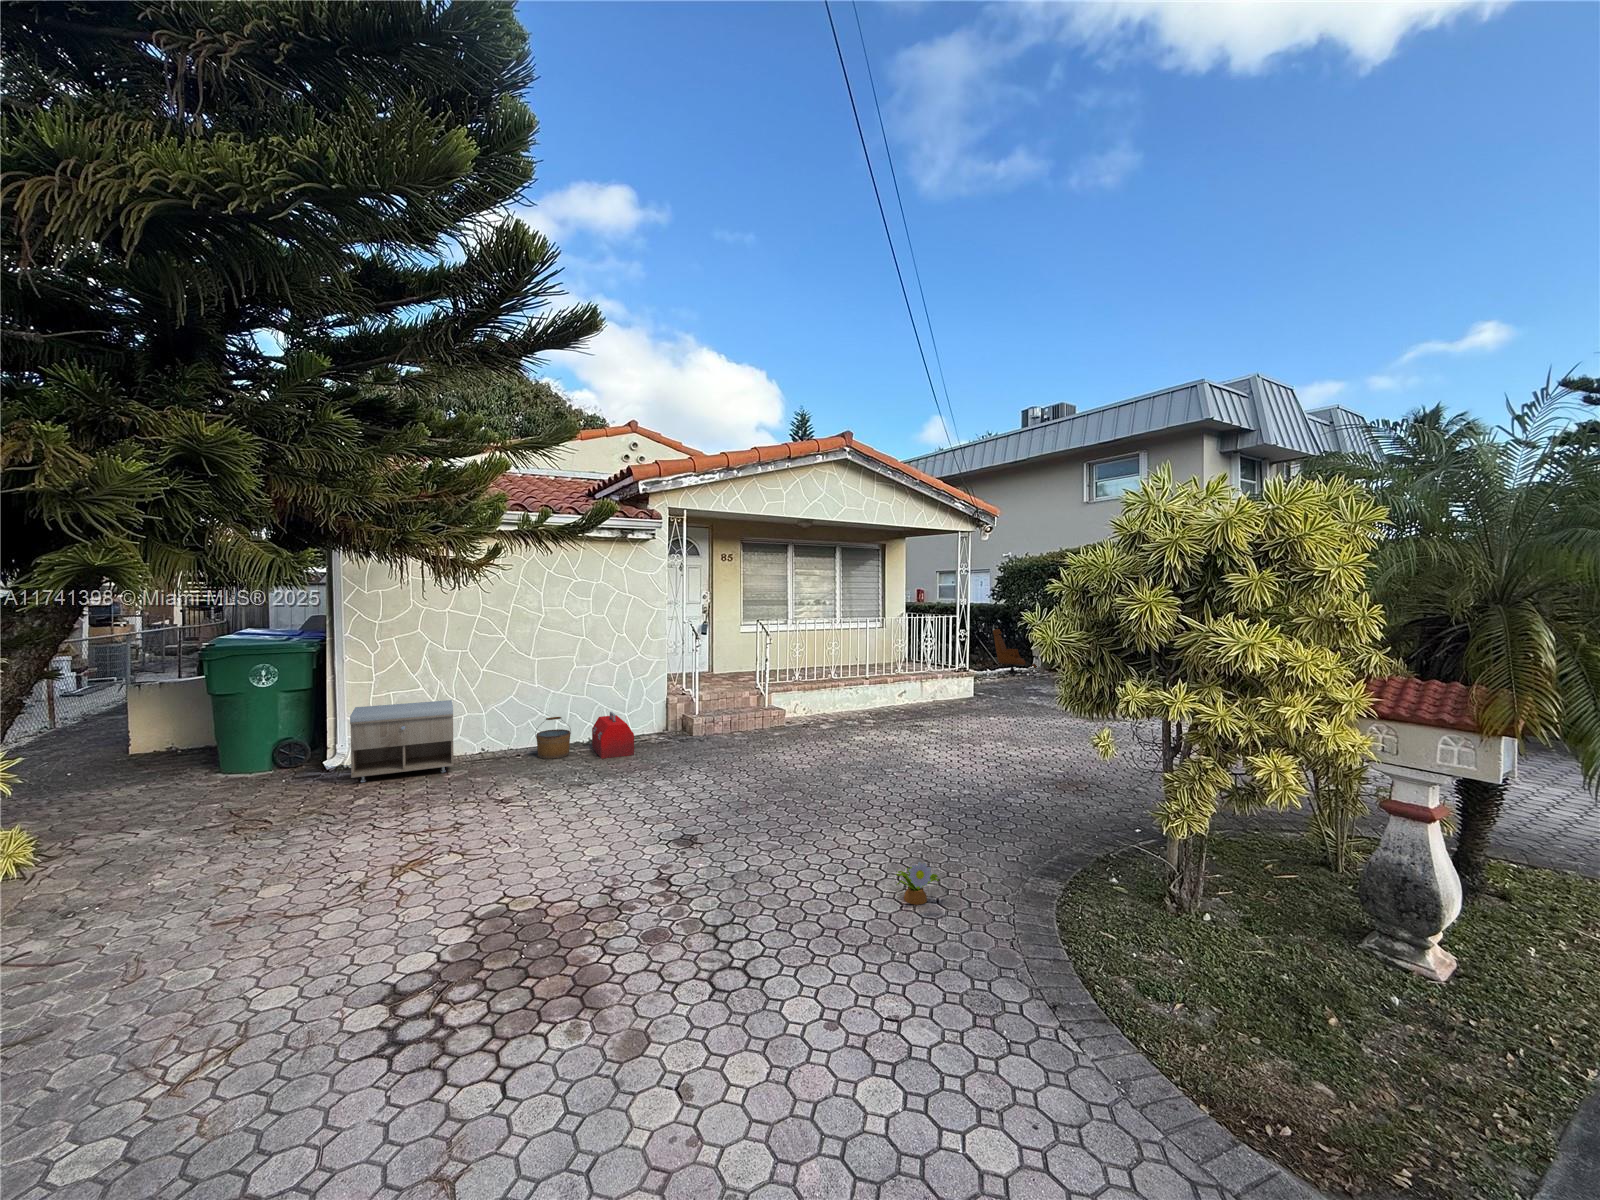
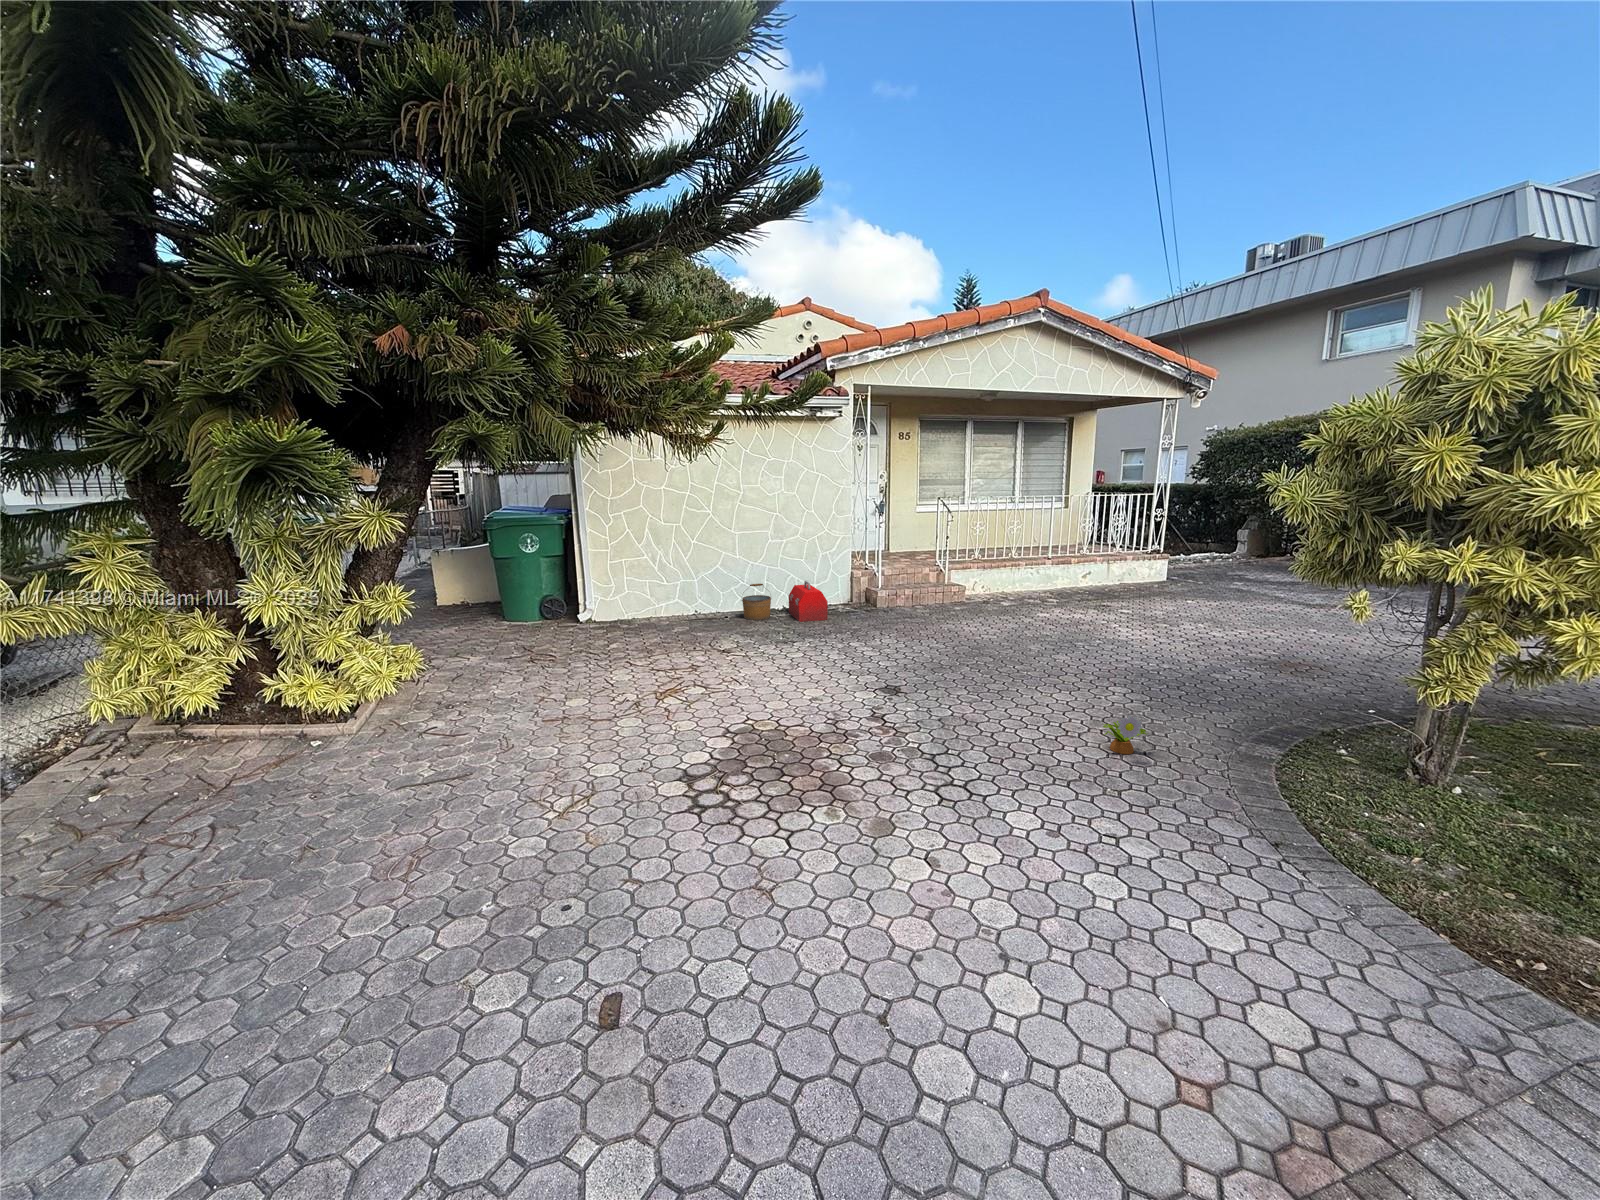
lounge chair: present [993,629,1037,676] -> none [1189,510,1258,563]
storage bench: present [350,700,454,782] -> none [599,566,679,631]

